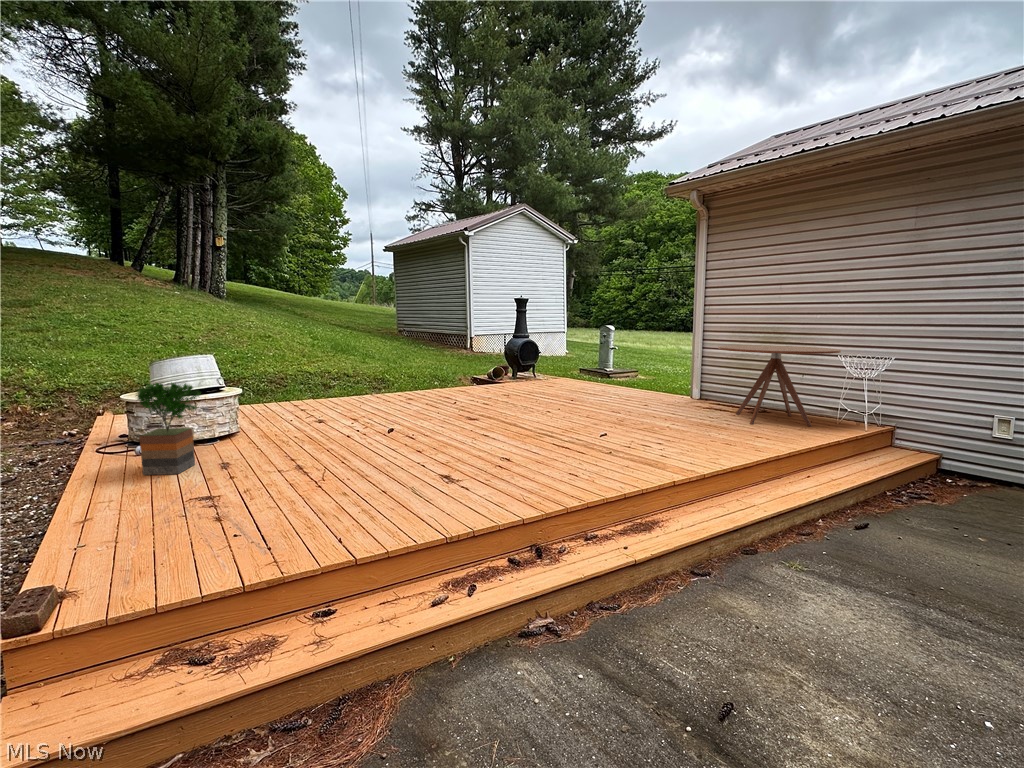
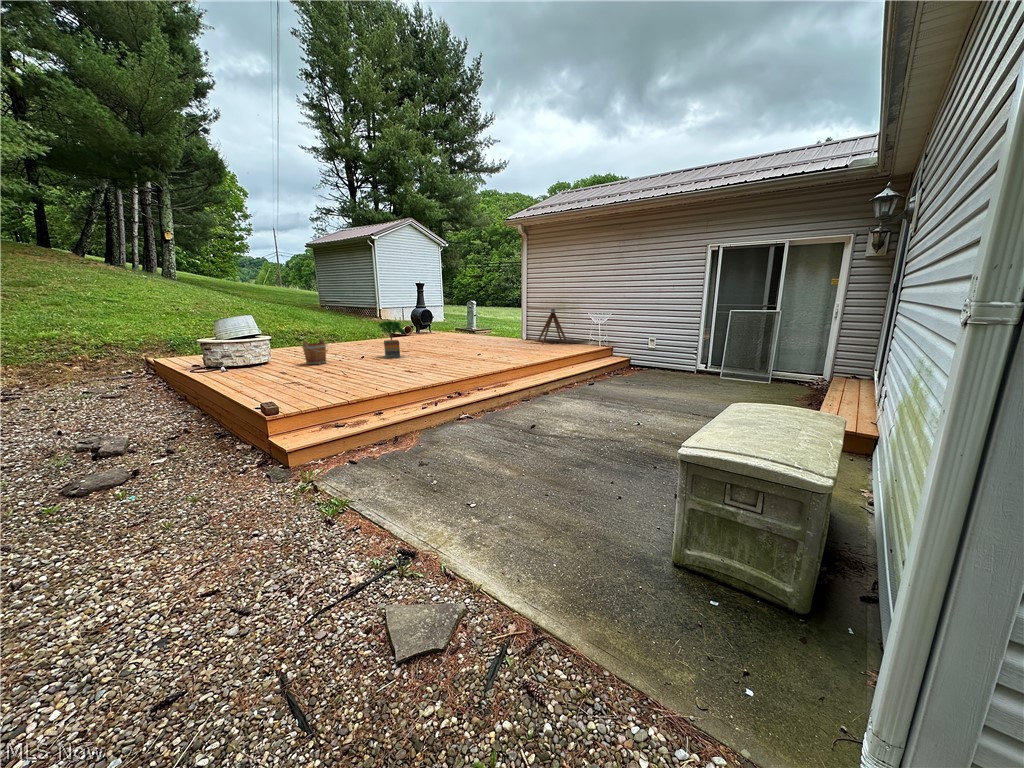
potted tree: present [136,383,200,475] -> present [378,321,404,358]
bucket: none [271,401,319,452] -> present [302,339,328,365]

